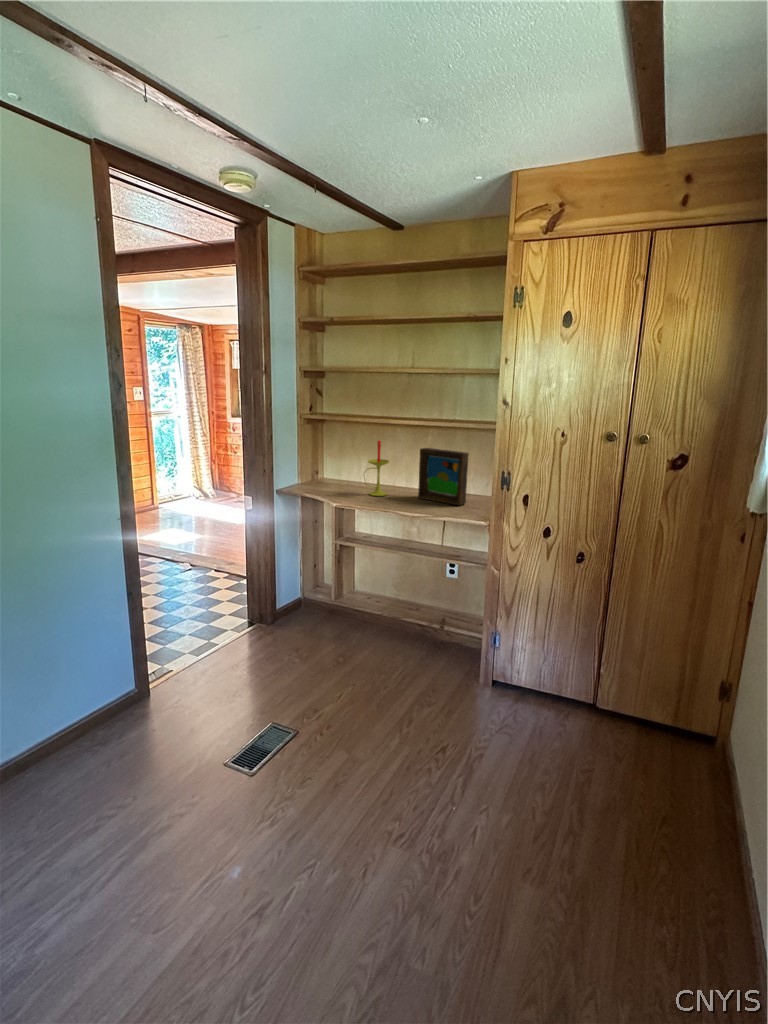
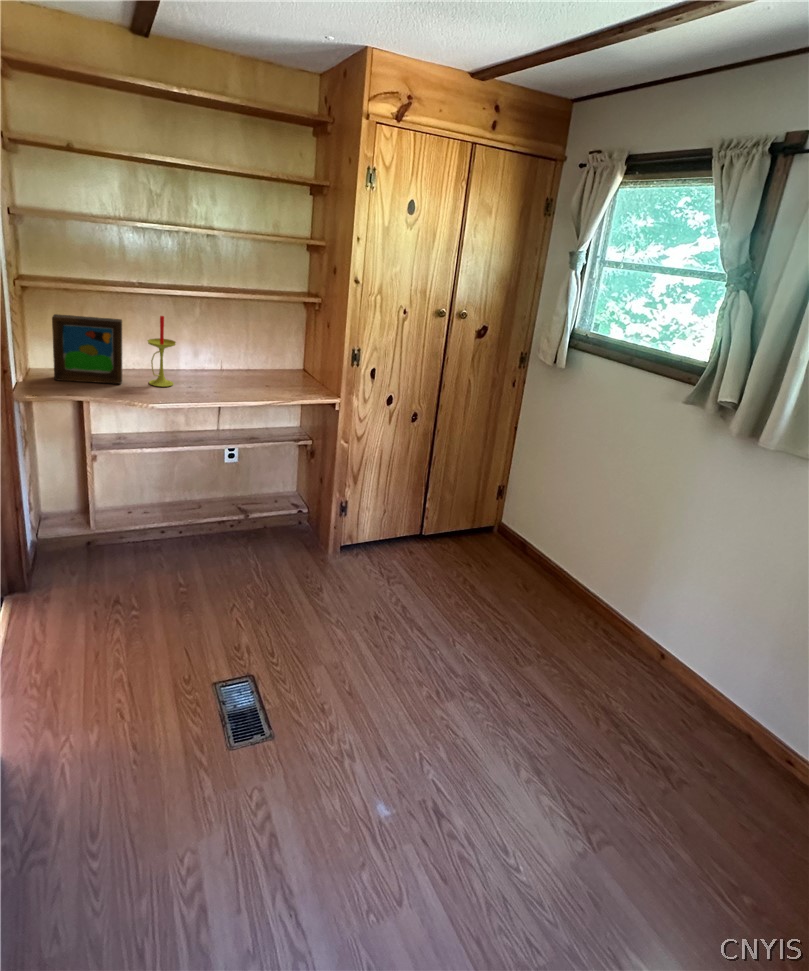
picture frame: present [418,448,469,505] -> present [52,314,122,384]

